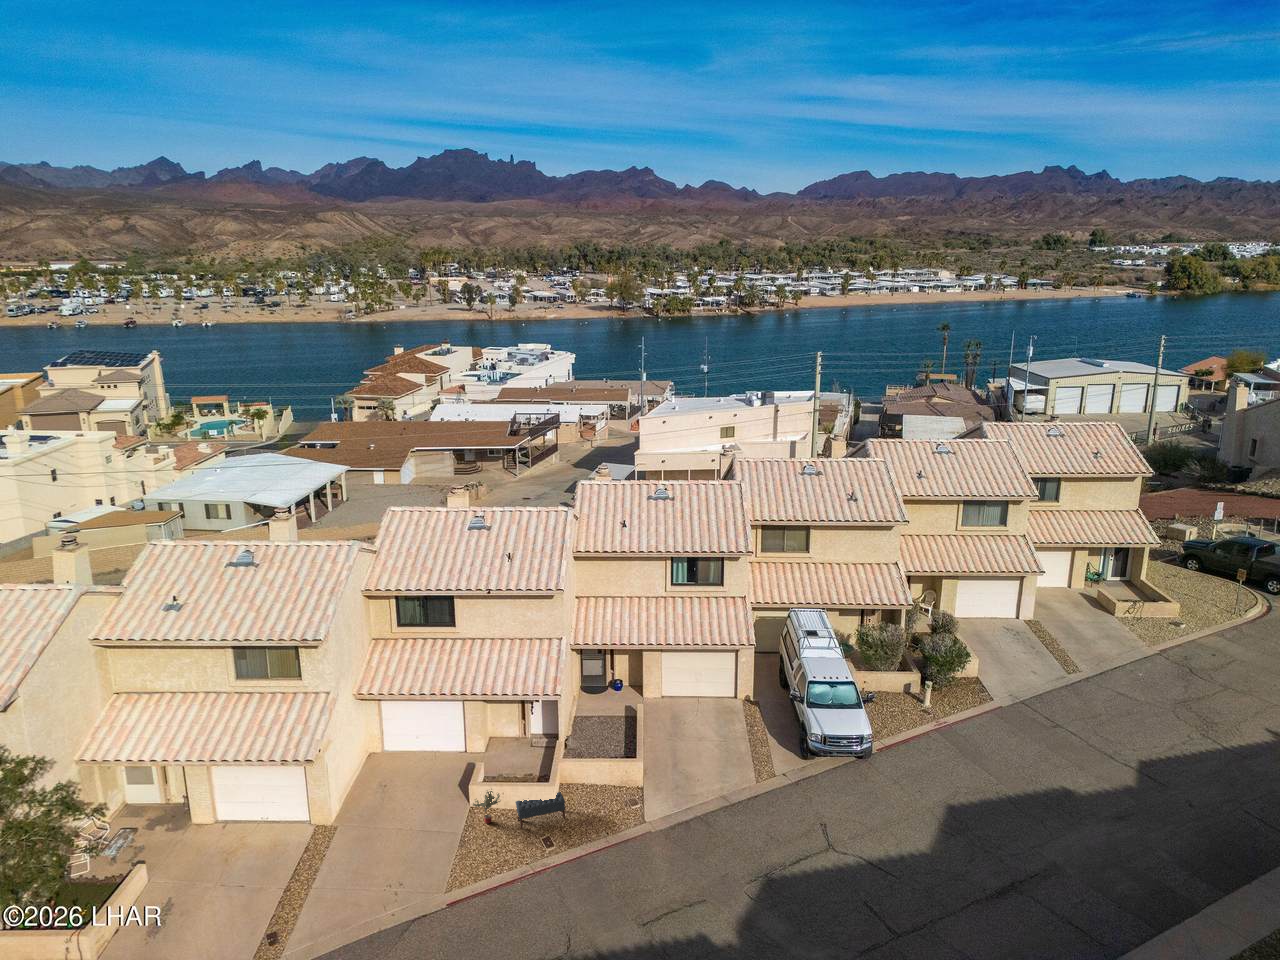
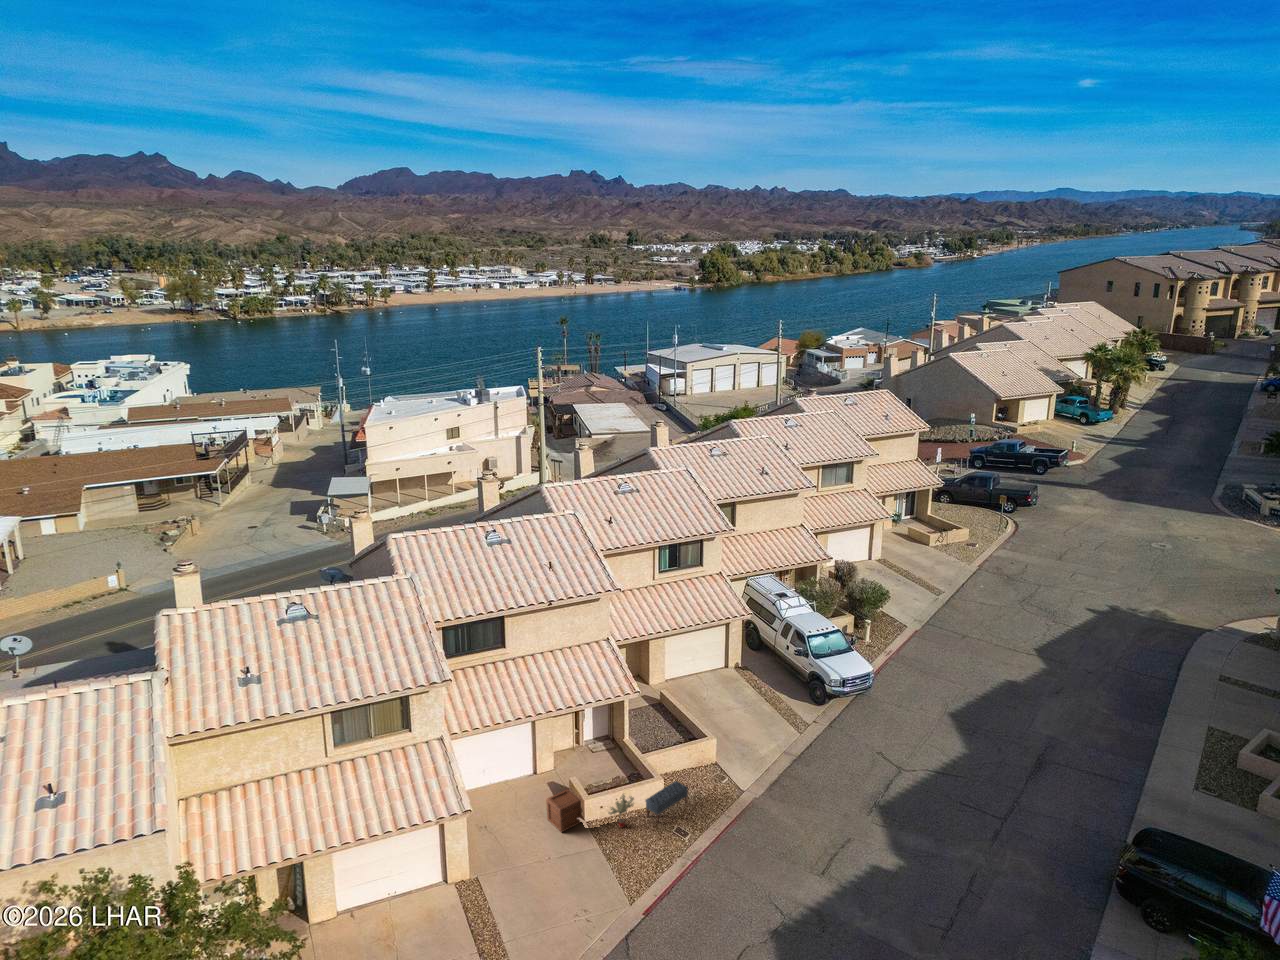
wooden crate: none [431,774,460,813] -> present [546,789,583,832]

